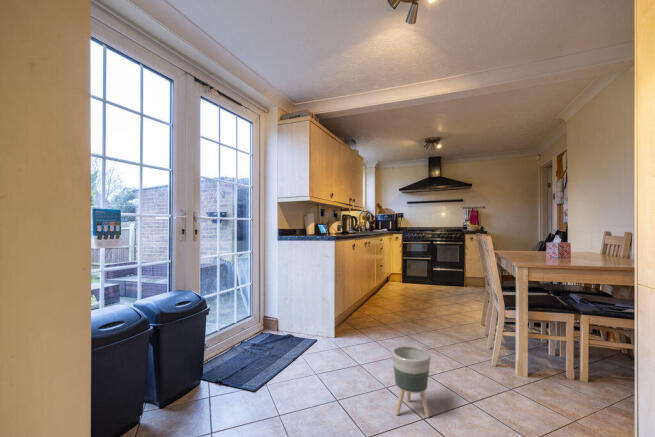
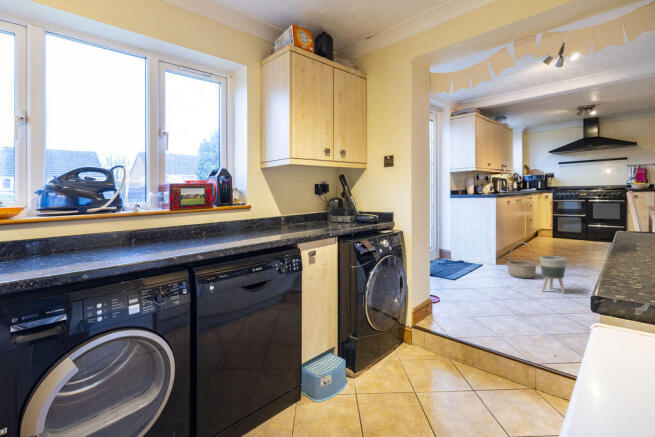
basket: none [348,313,388,373] -> present [507,242,537,278]

